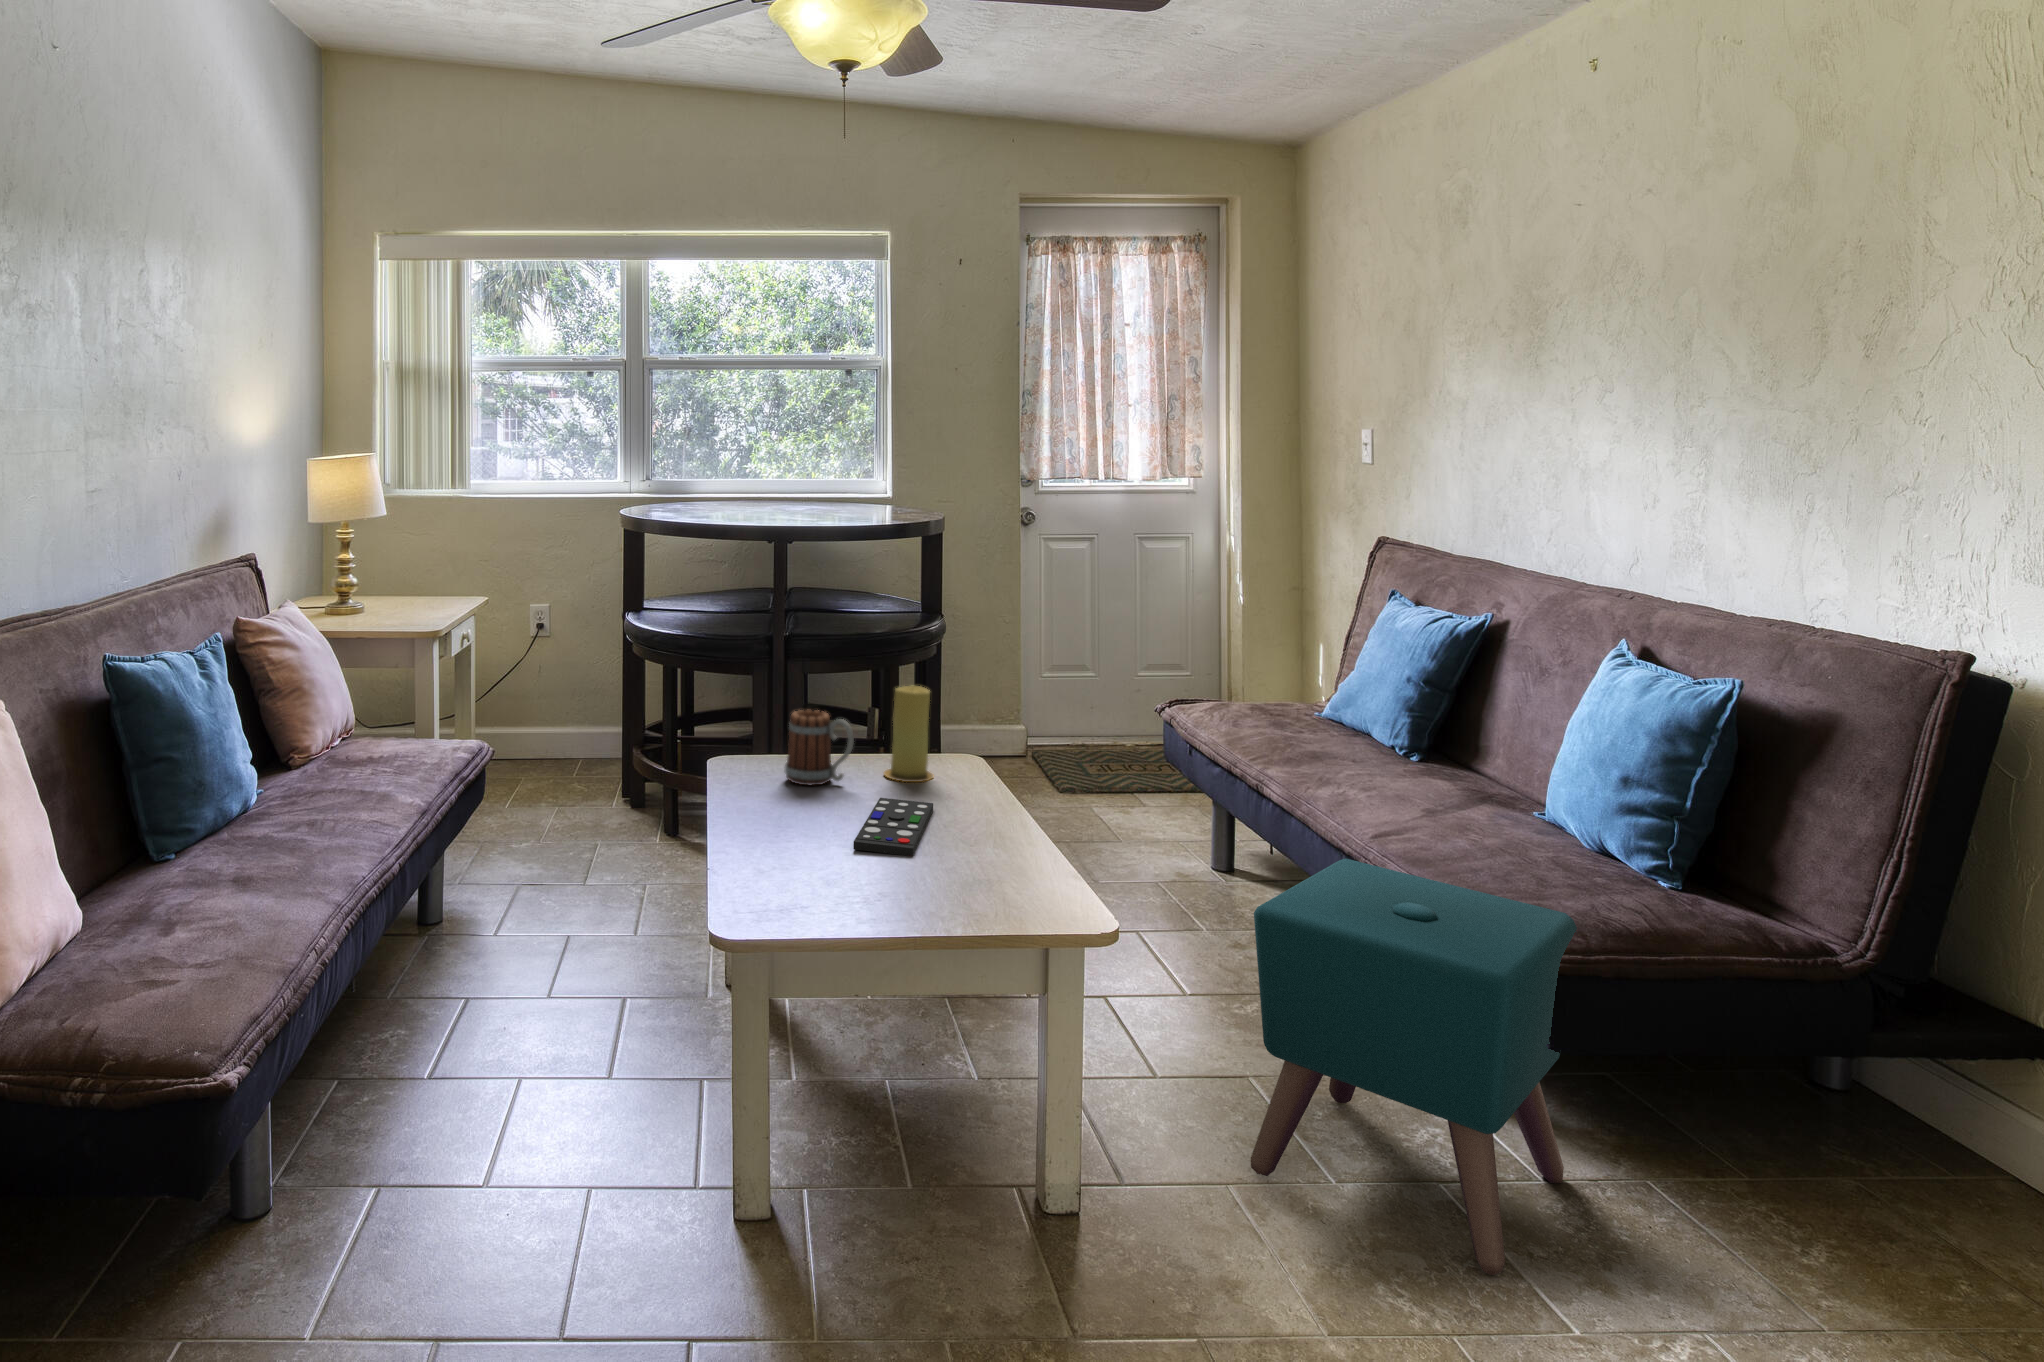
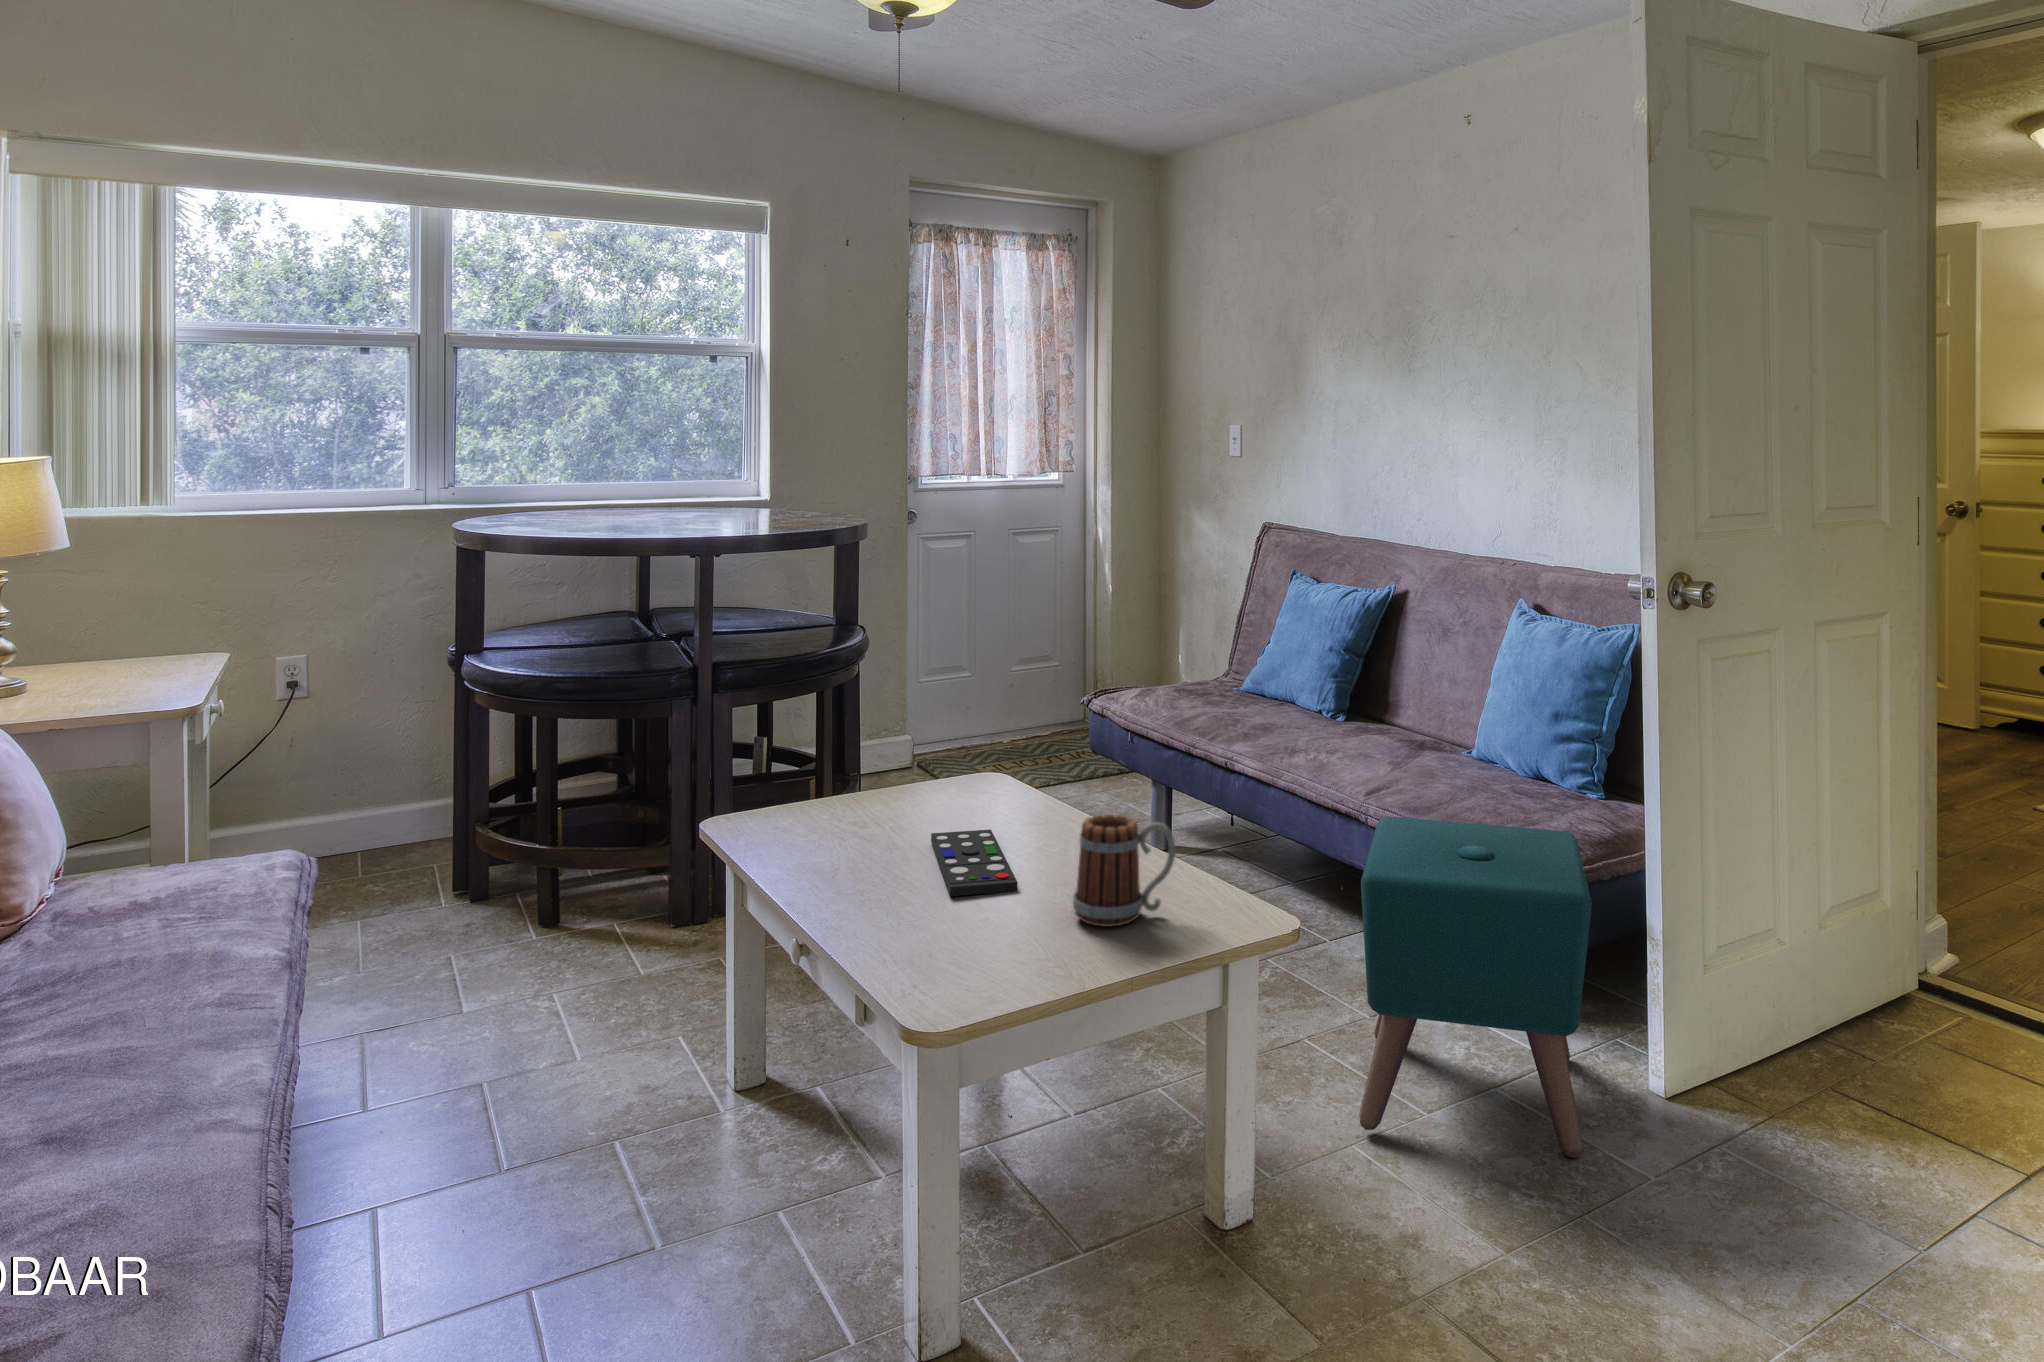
candle: present [884,685,933,782] -> none [901,704,958,812]
mug: present [785,710,854,785] -> present [1073,814,1175,927]

